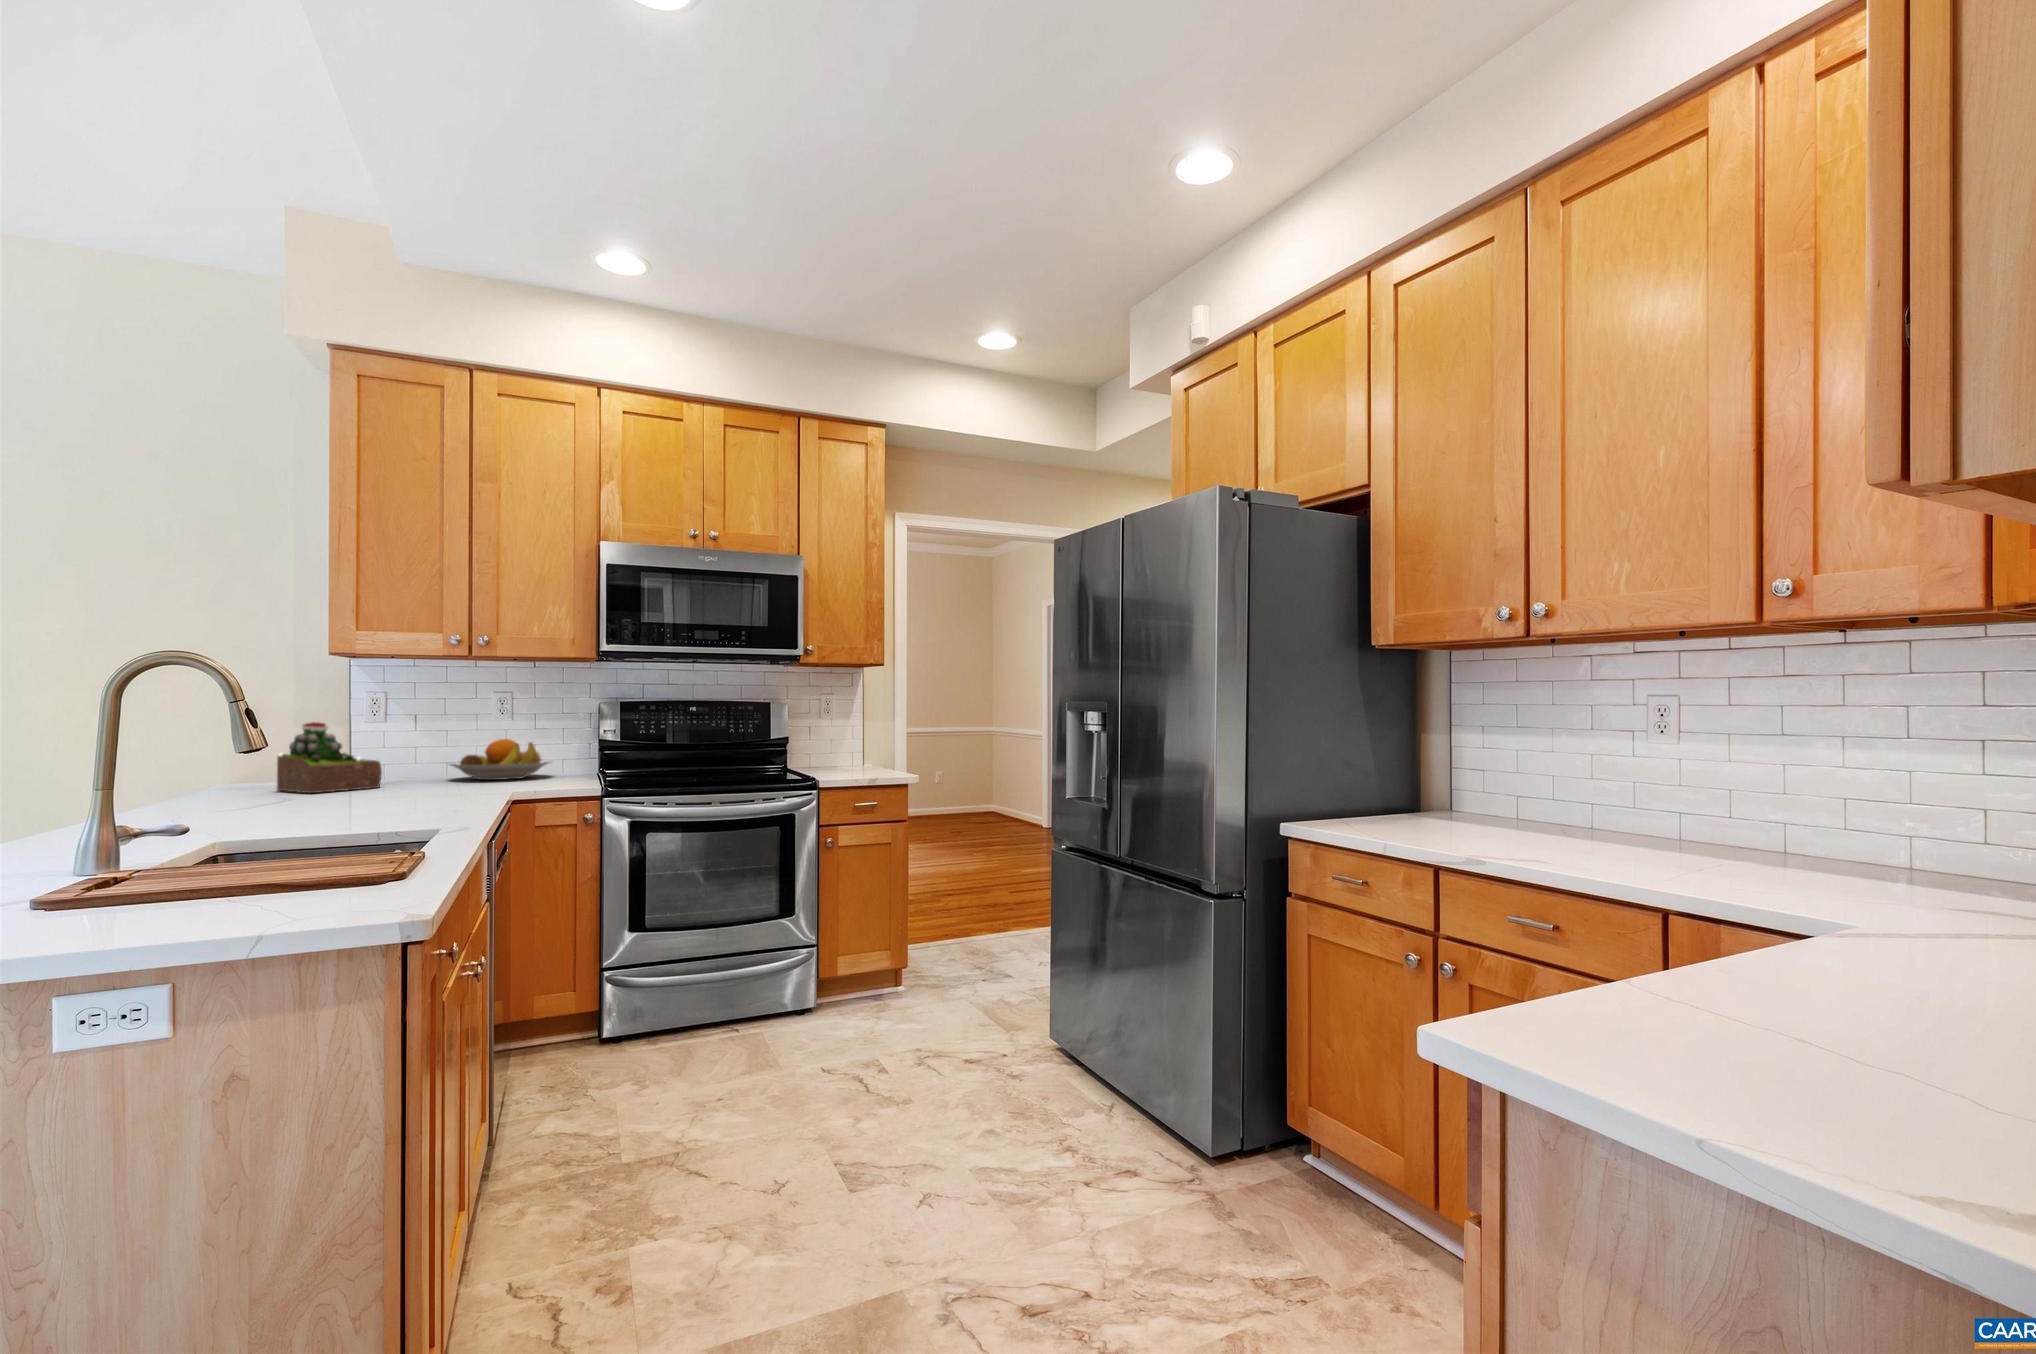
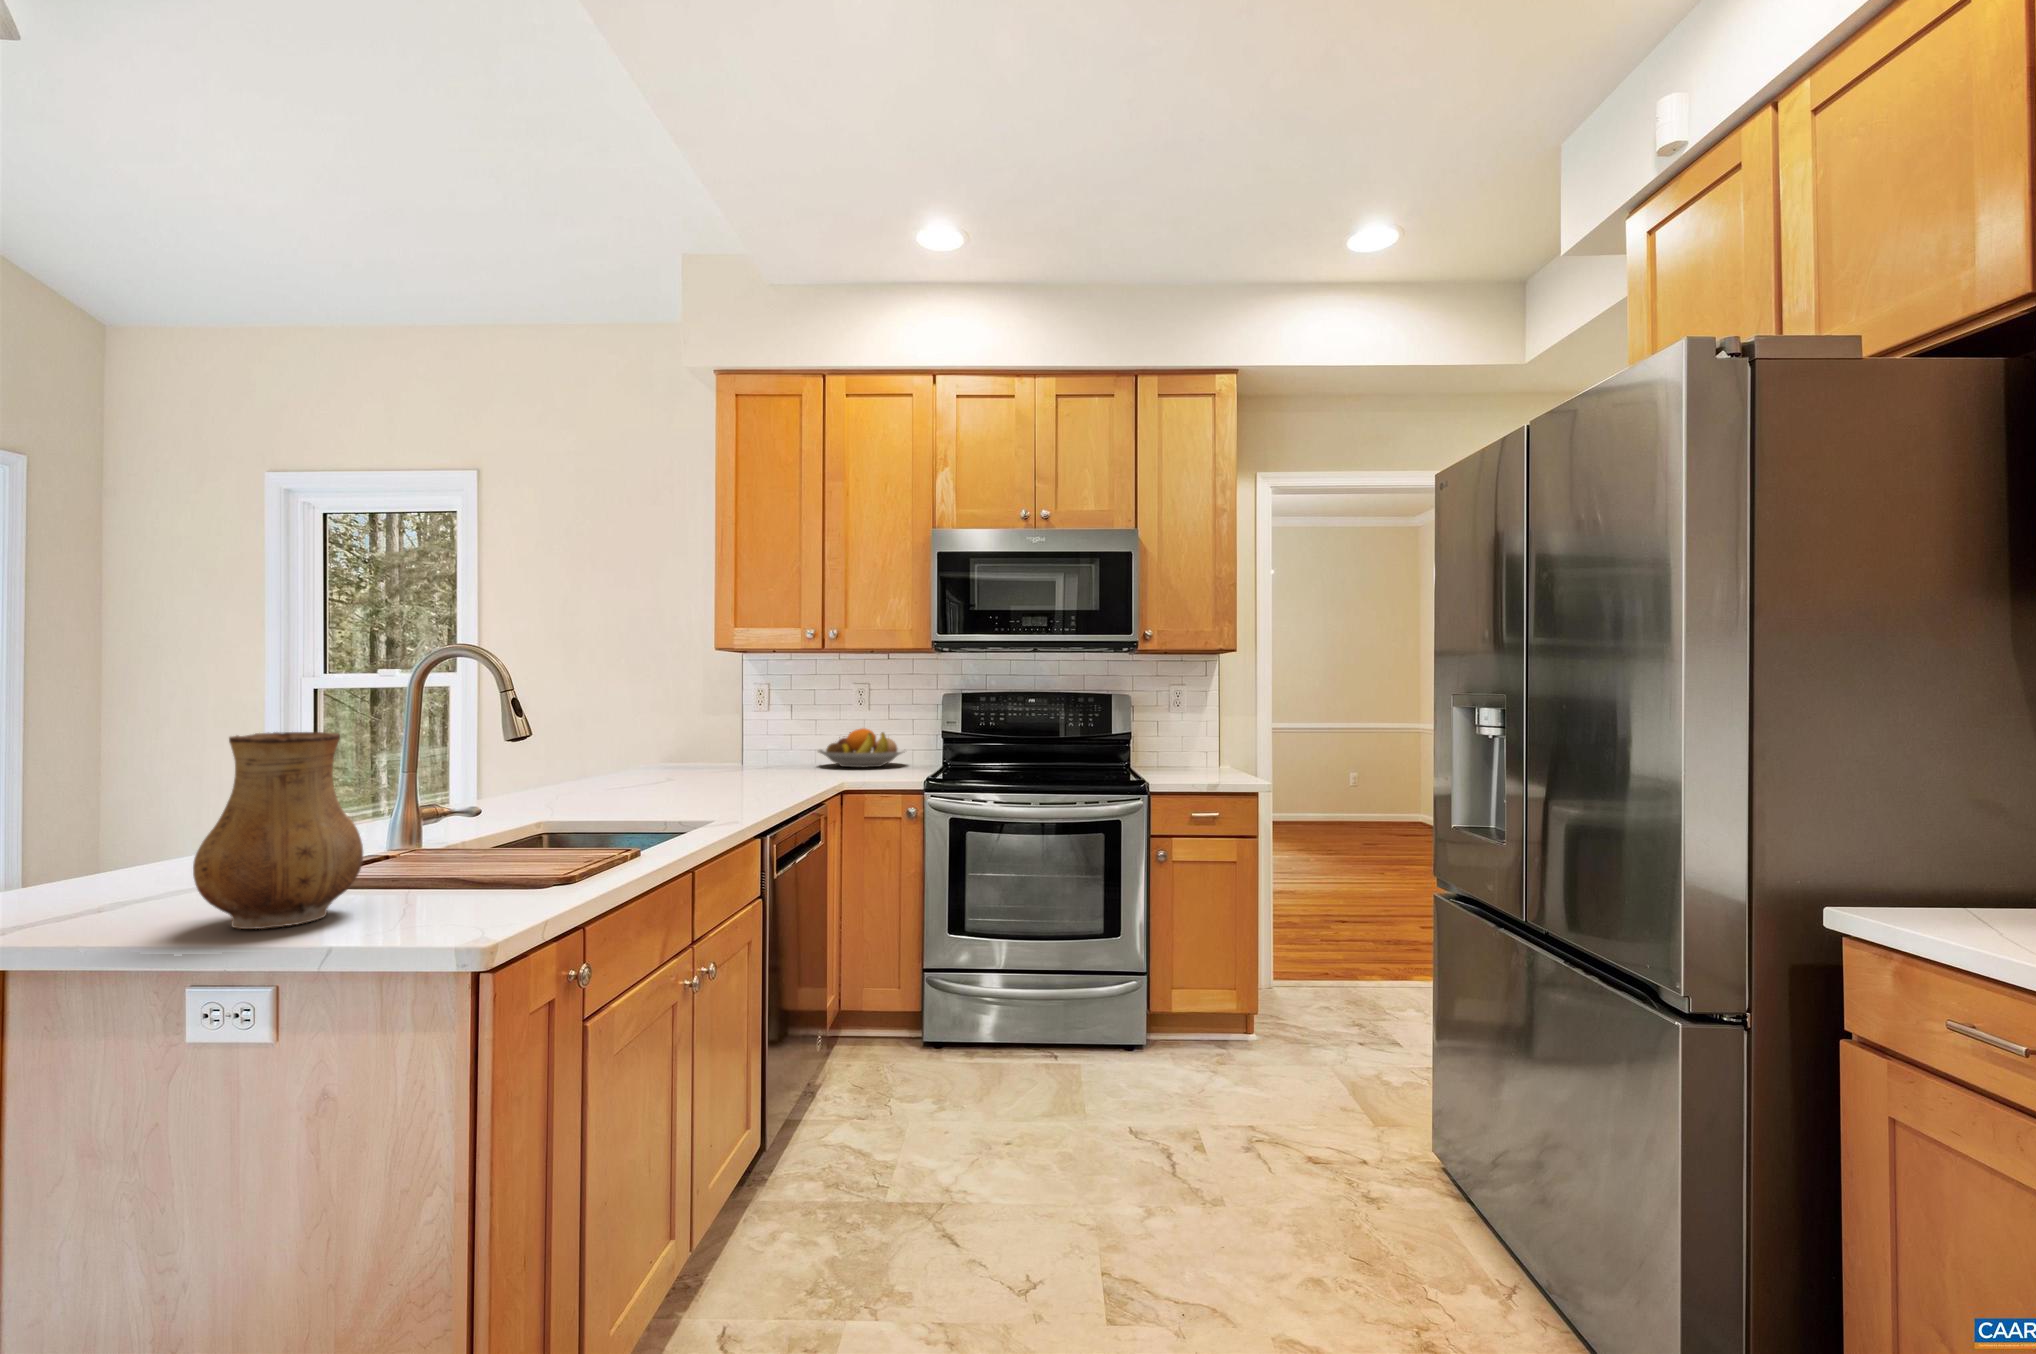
succulent plant: present [277,722,382,793] -> none [679,710,757,774]
ceramic pitcher: none [95,743,257,926] -> present [193,732,363,929]

